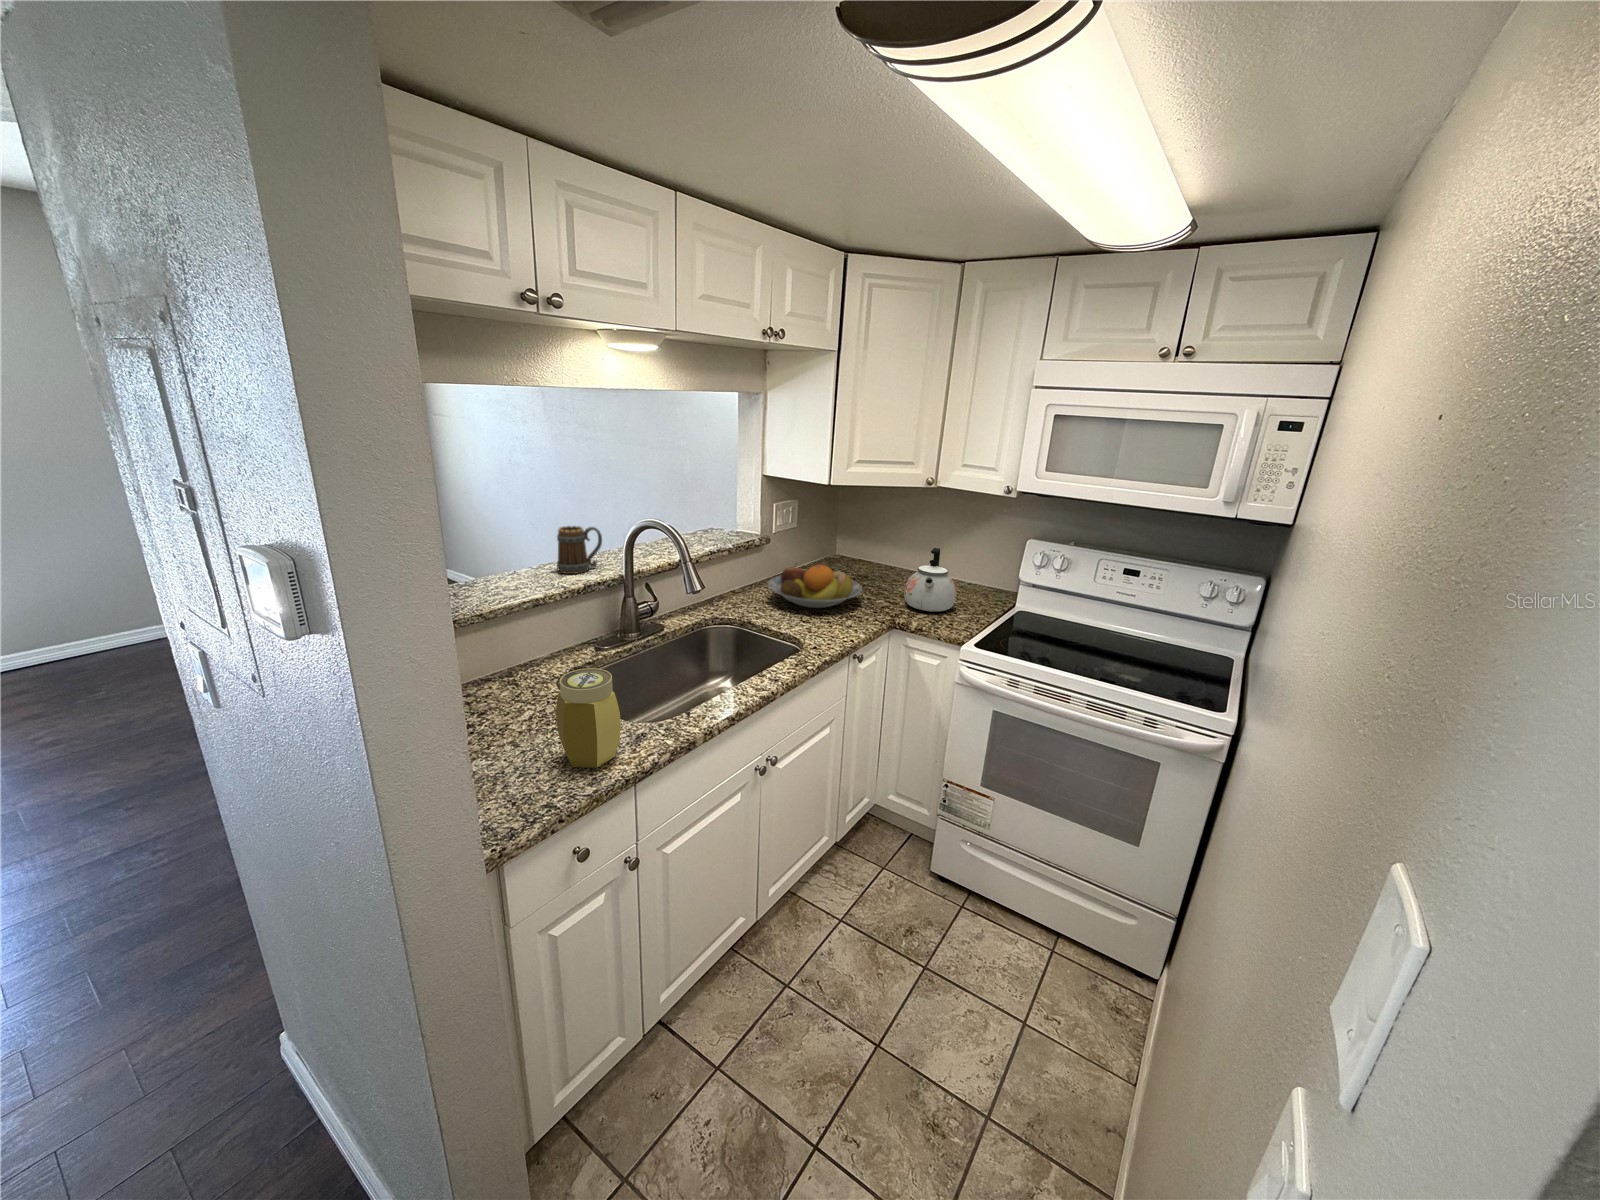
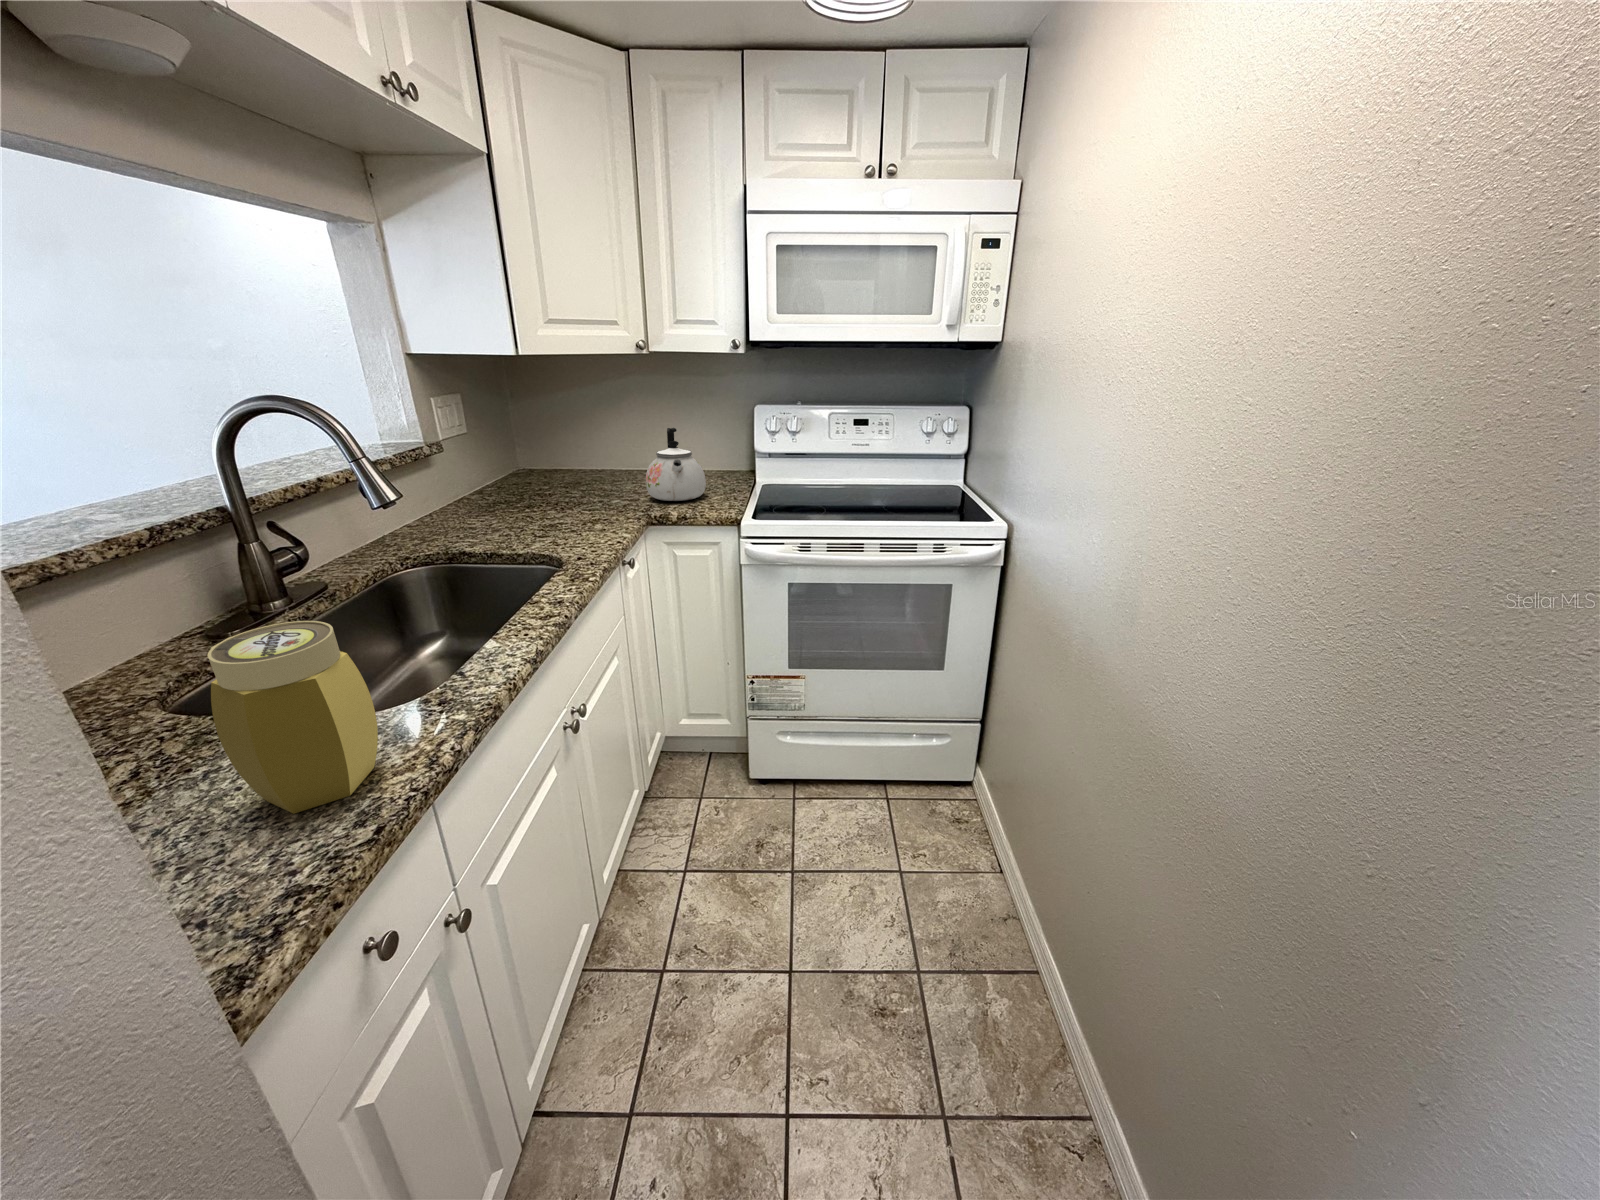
mug: present [557,526,602,574] -> none [32,434,152,525]
fruit bowl: present [768,562,861,608] -> none [466,466,597,524]

